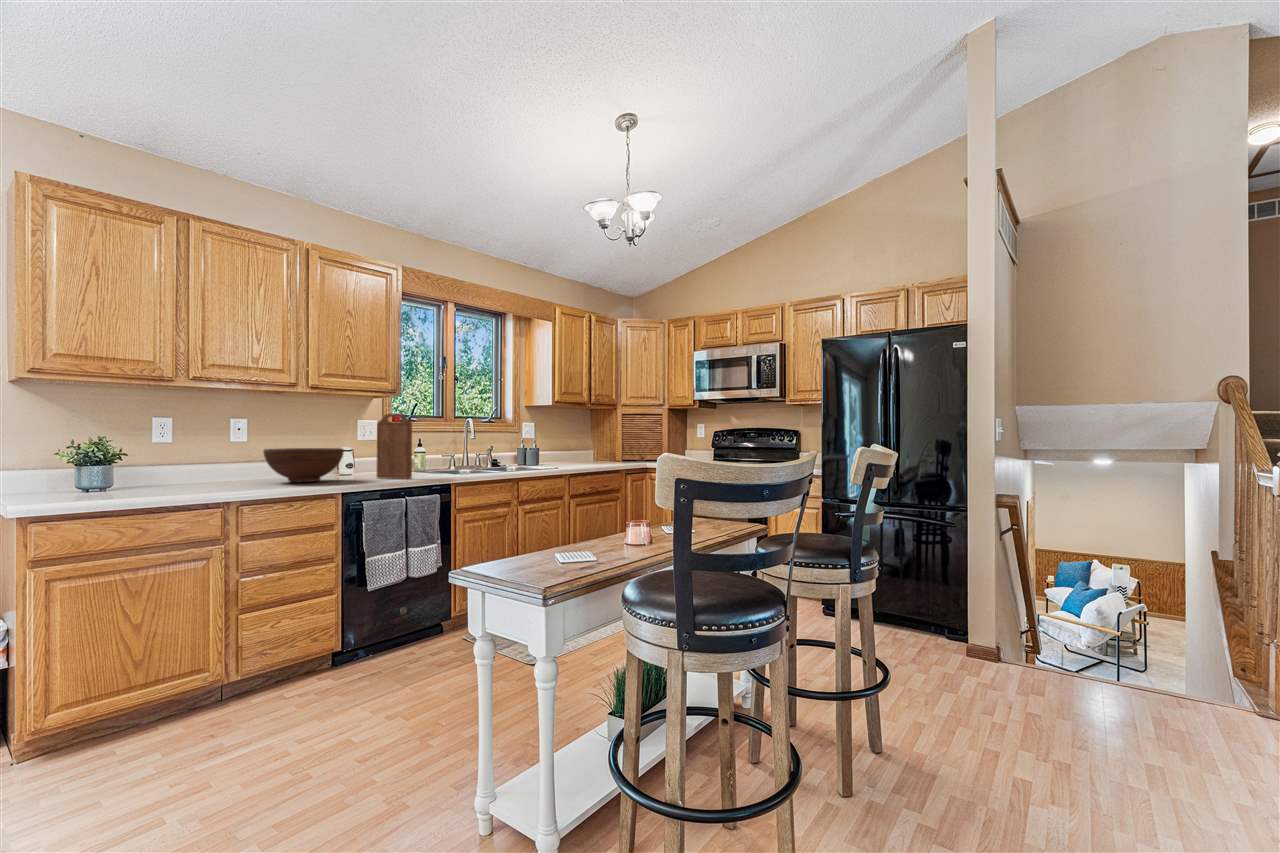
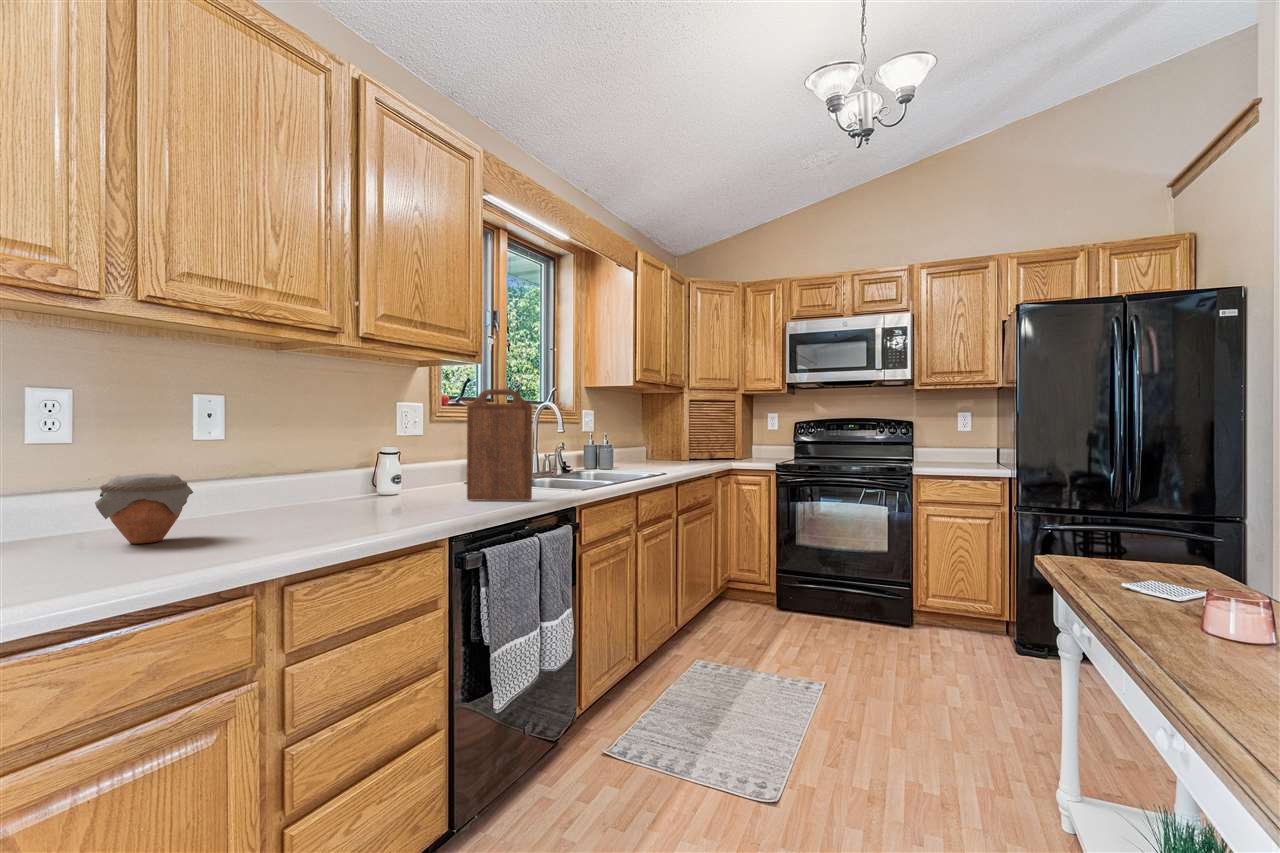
fruit bowl: present [263,448,344,482] -> none [282,450,430,516]
jar: none [171,457,214,488] -> present [95,473,193,544]

